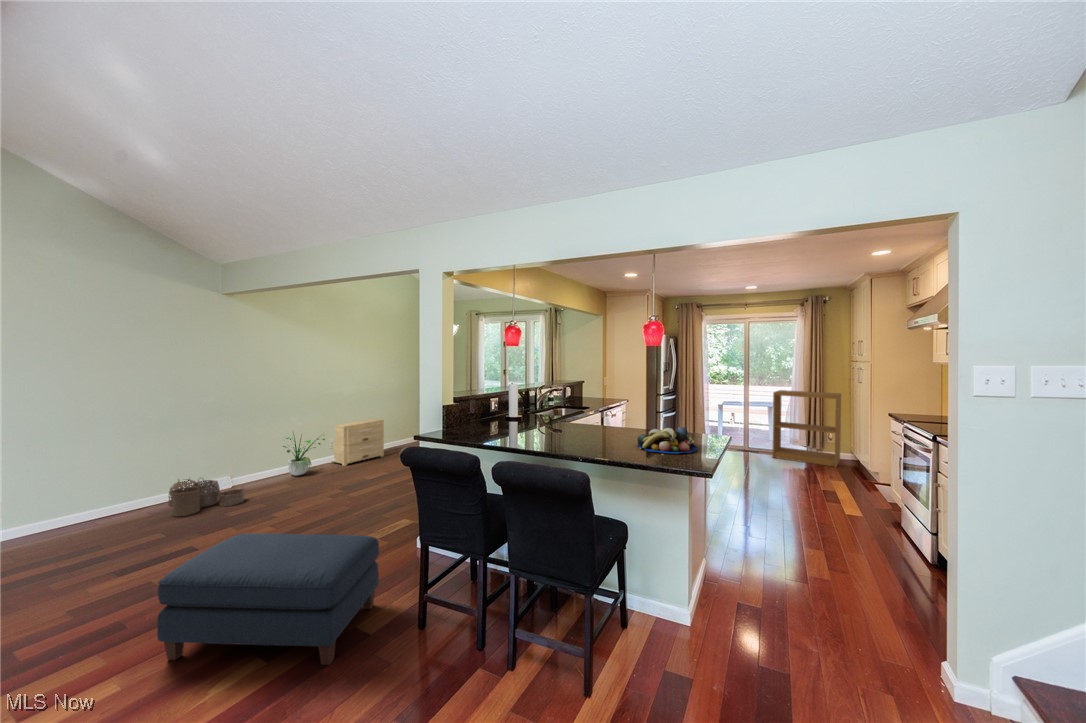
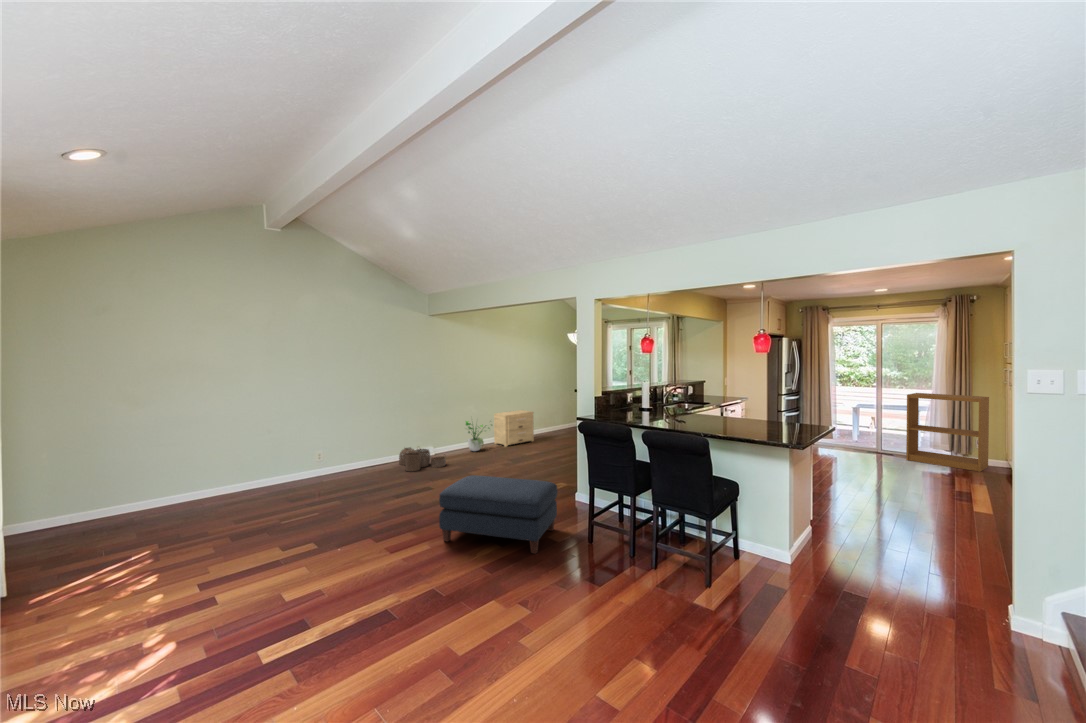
fruit bowl: present [637,427,697,454] -> none [747,416,798,435]

